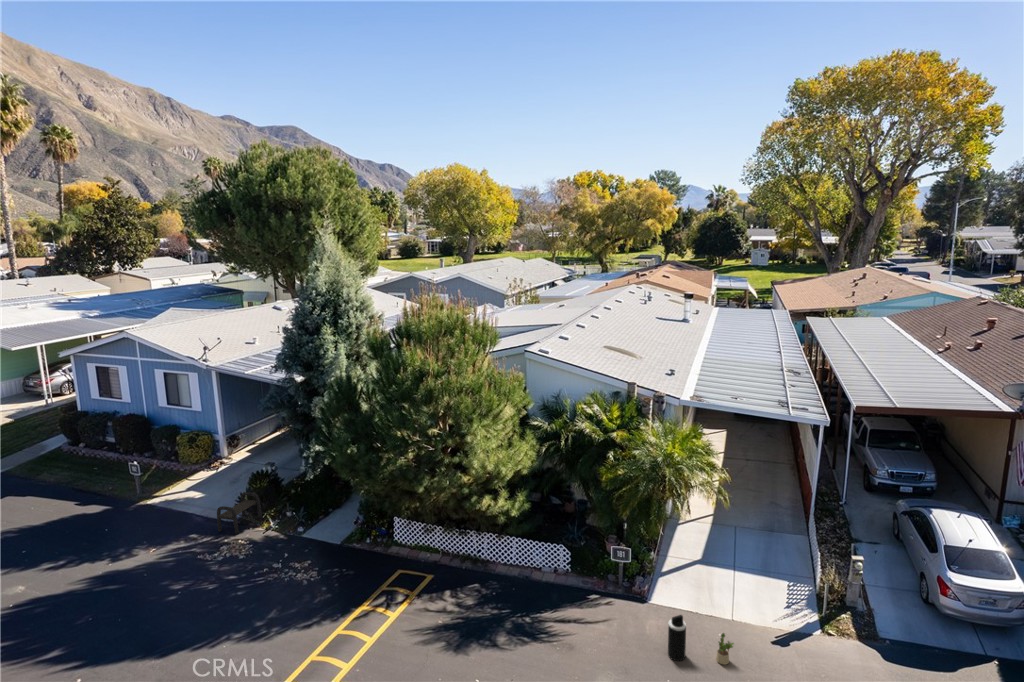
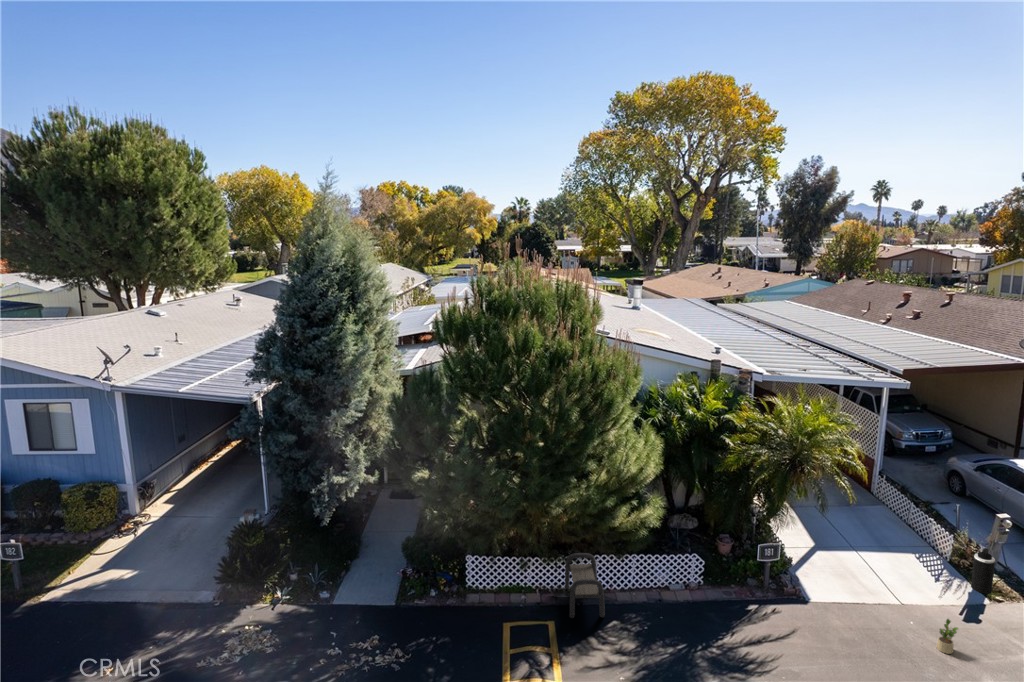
bench: present [217,492,262,534] -> present [565,553,605,618]
trash can: present [668,615,686,661] -> present [971,548,995,594]

